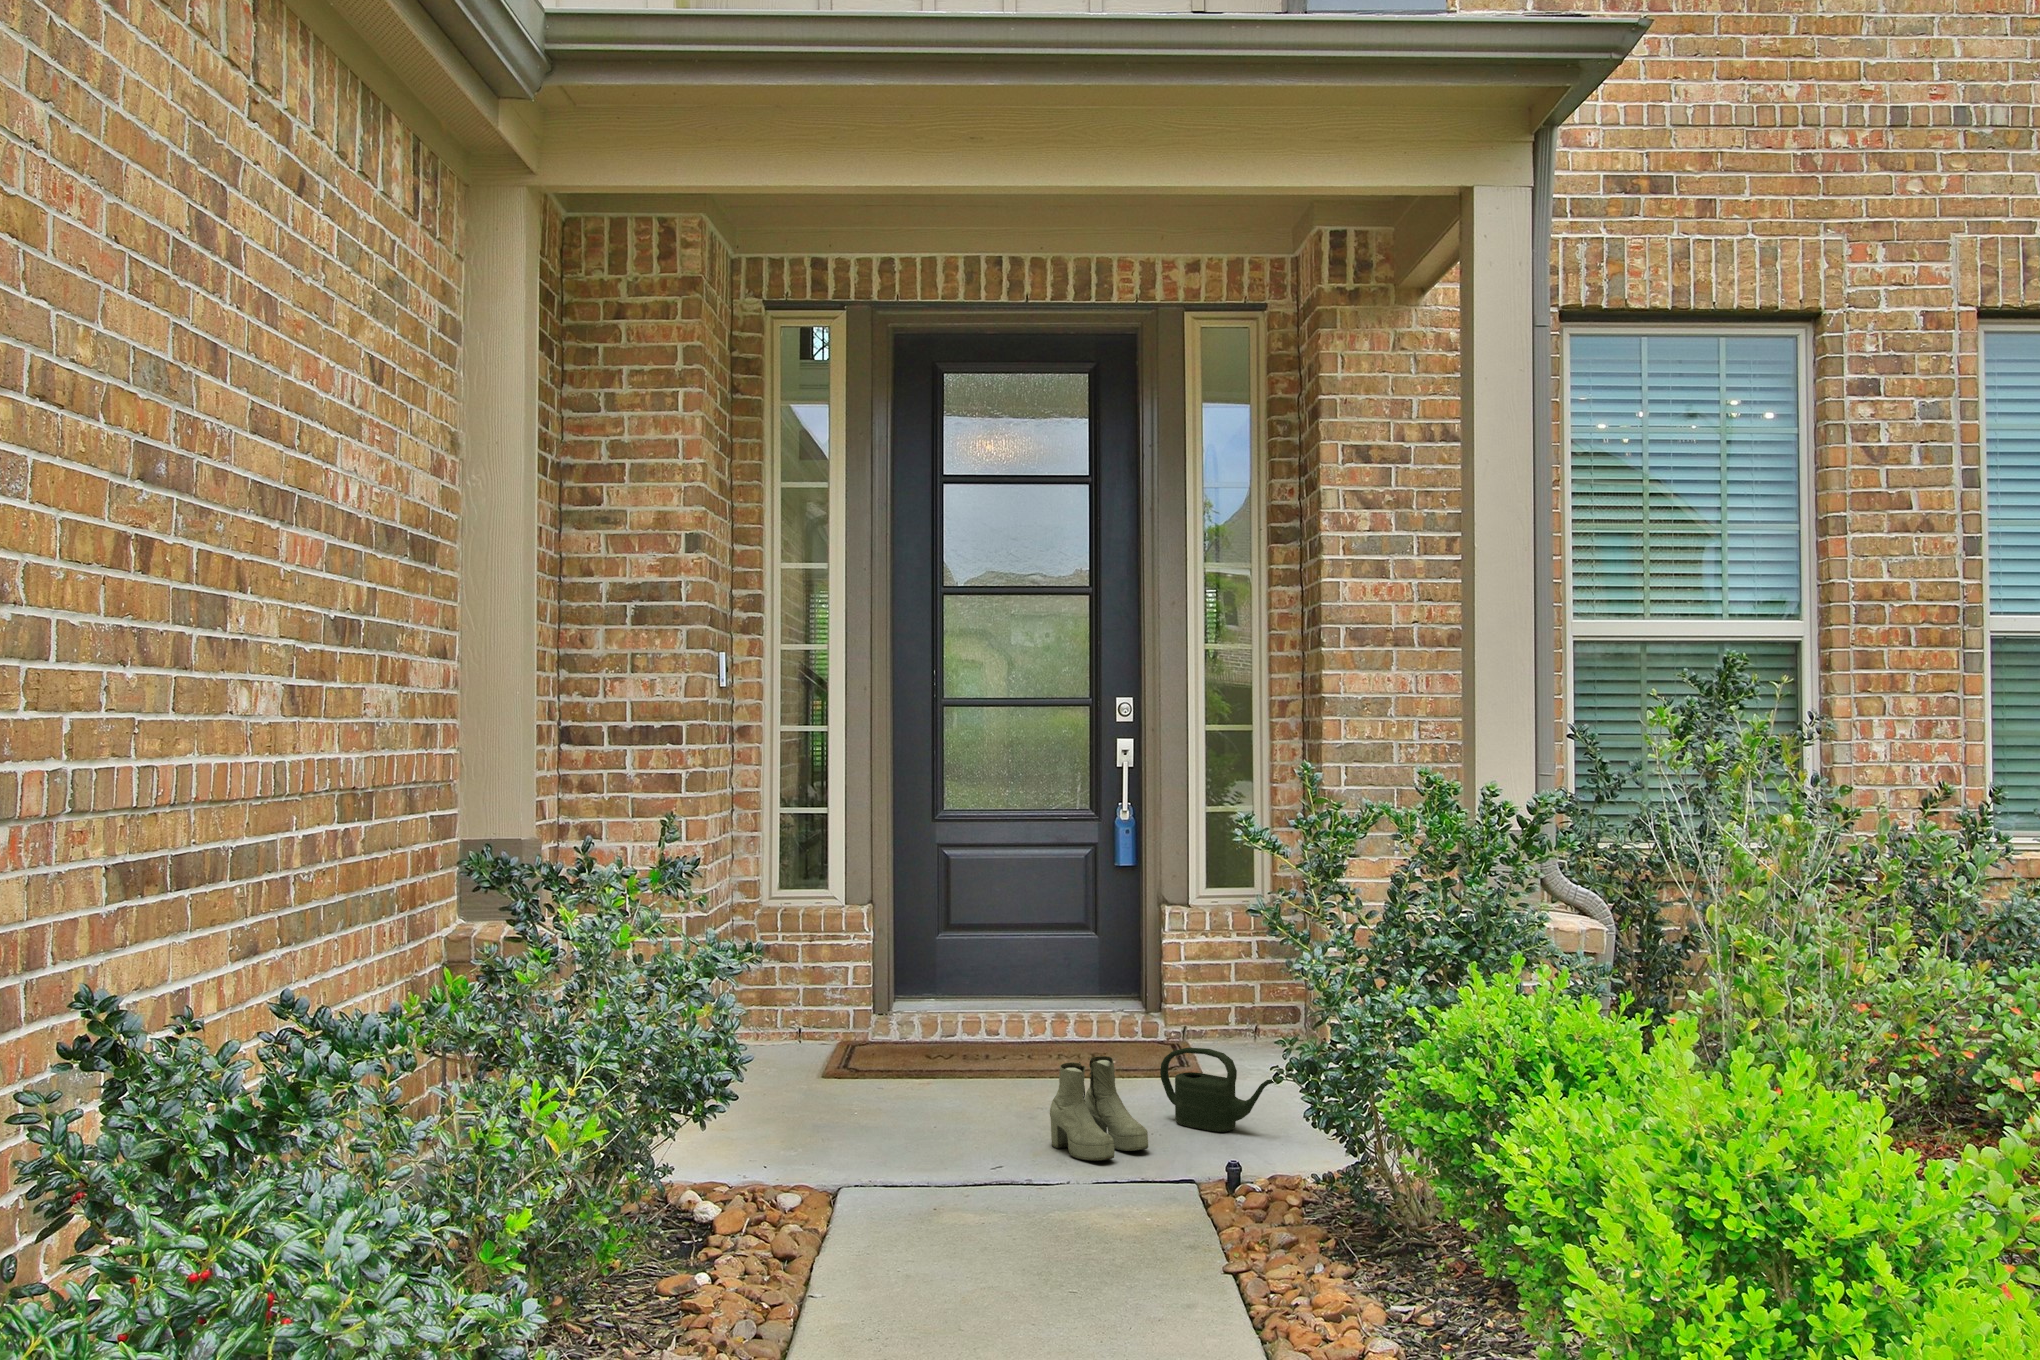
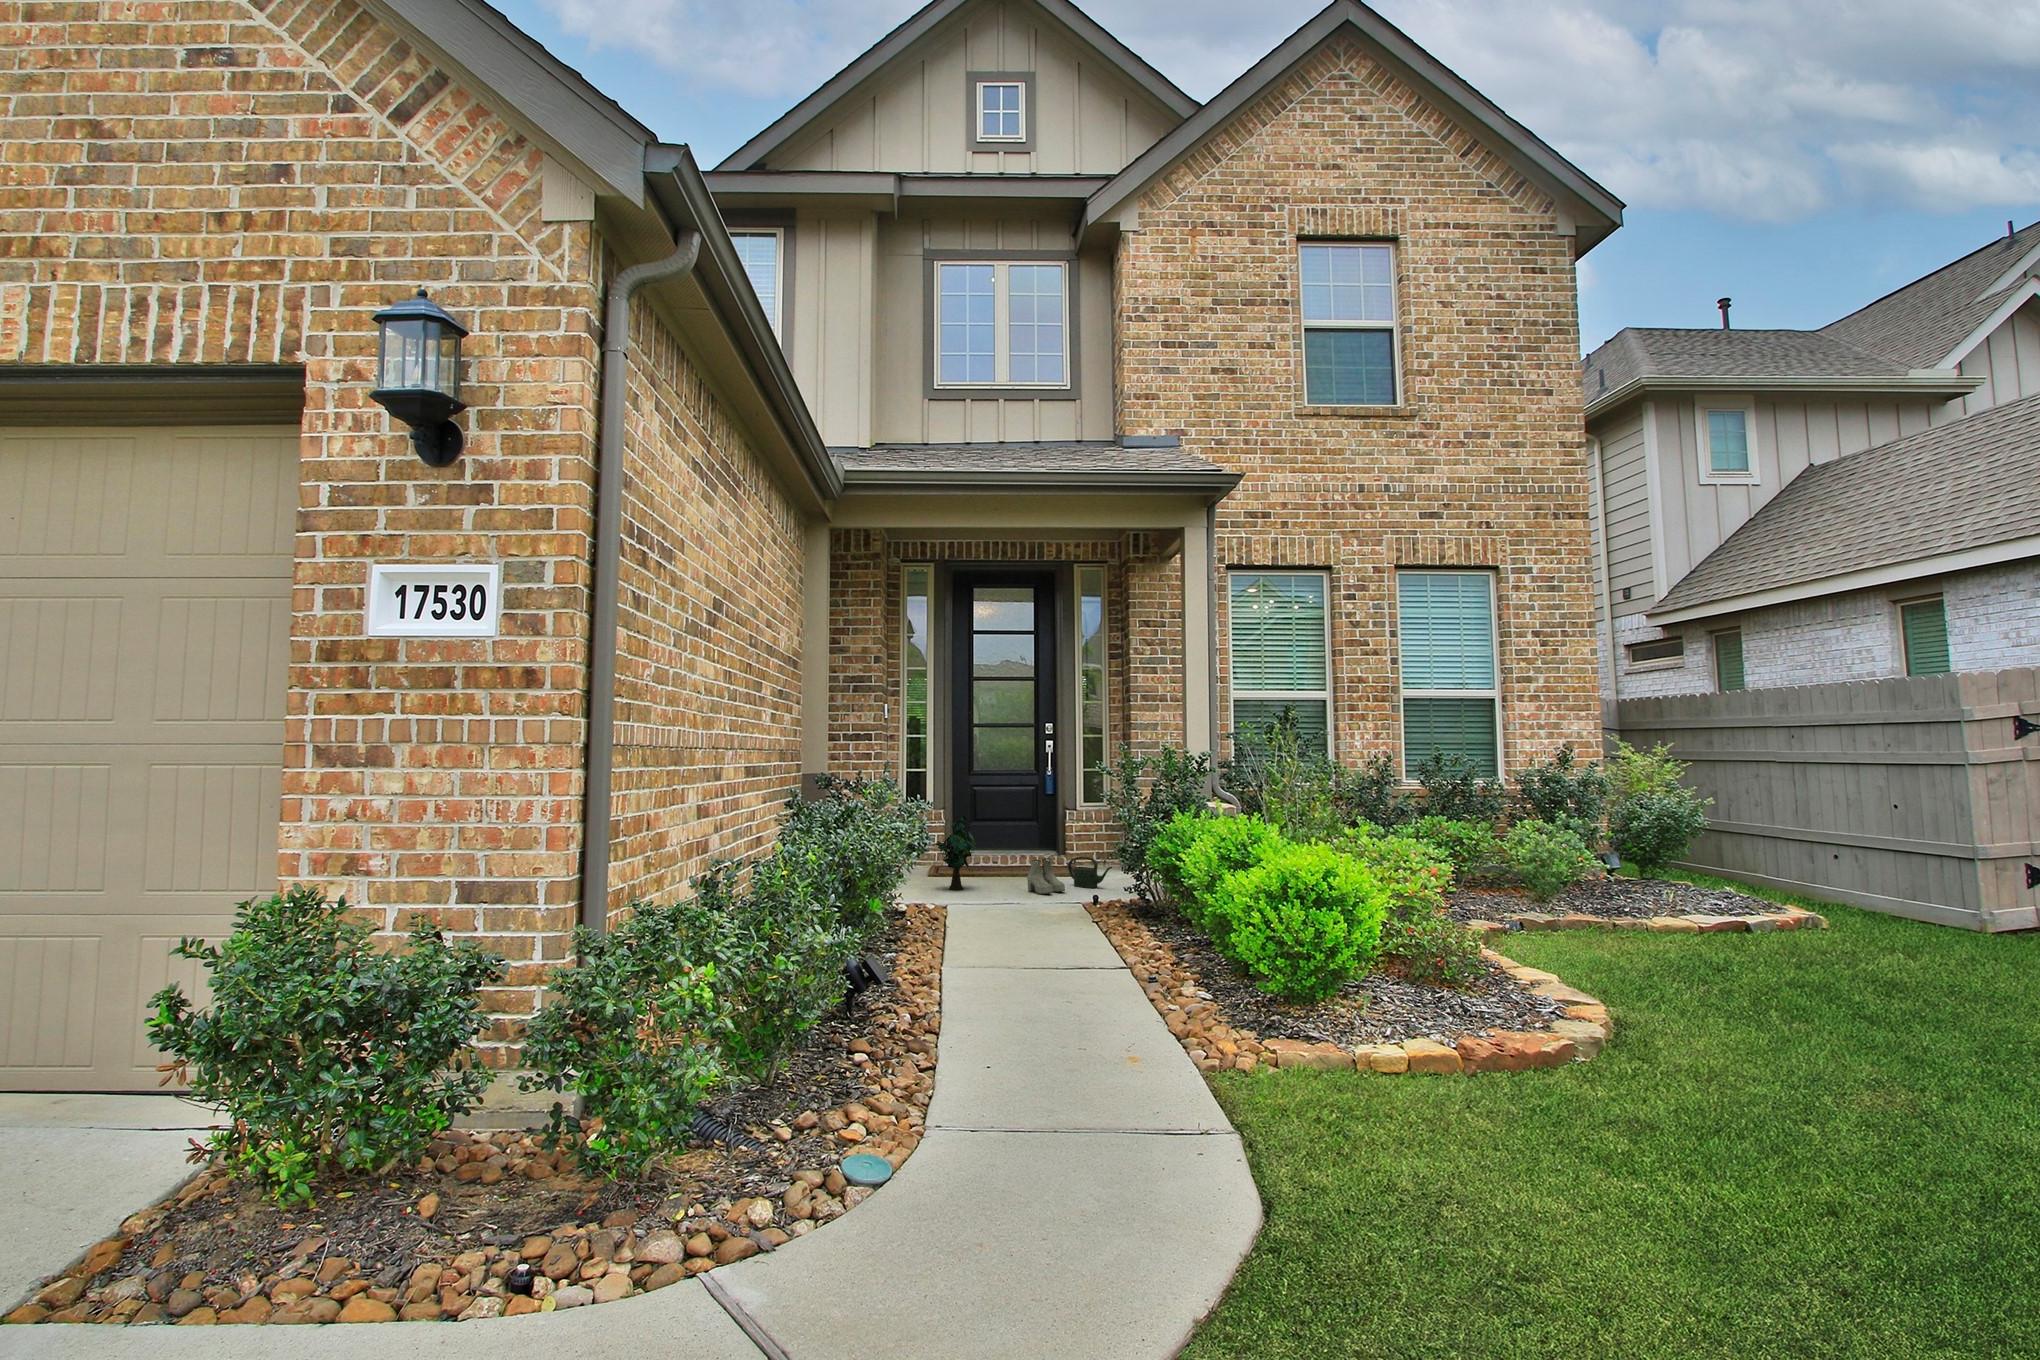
decorative plant: none [810,944,920,1141] -> present [936,816,976,890]

